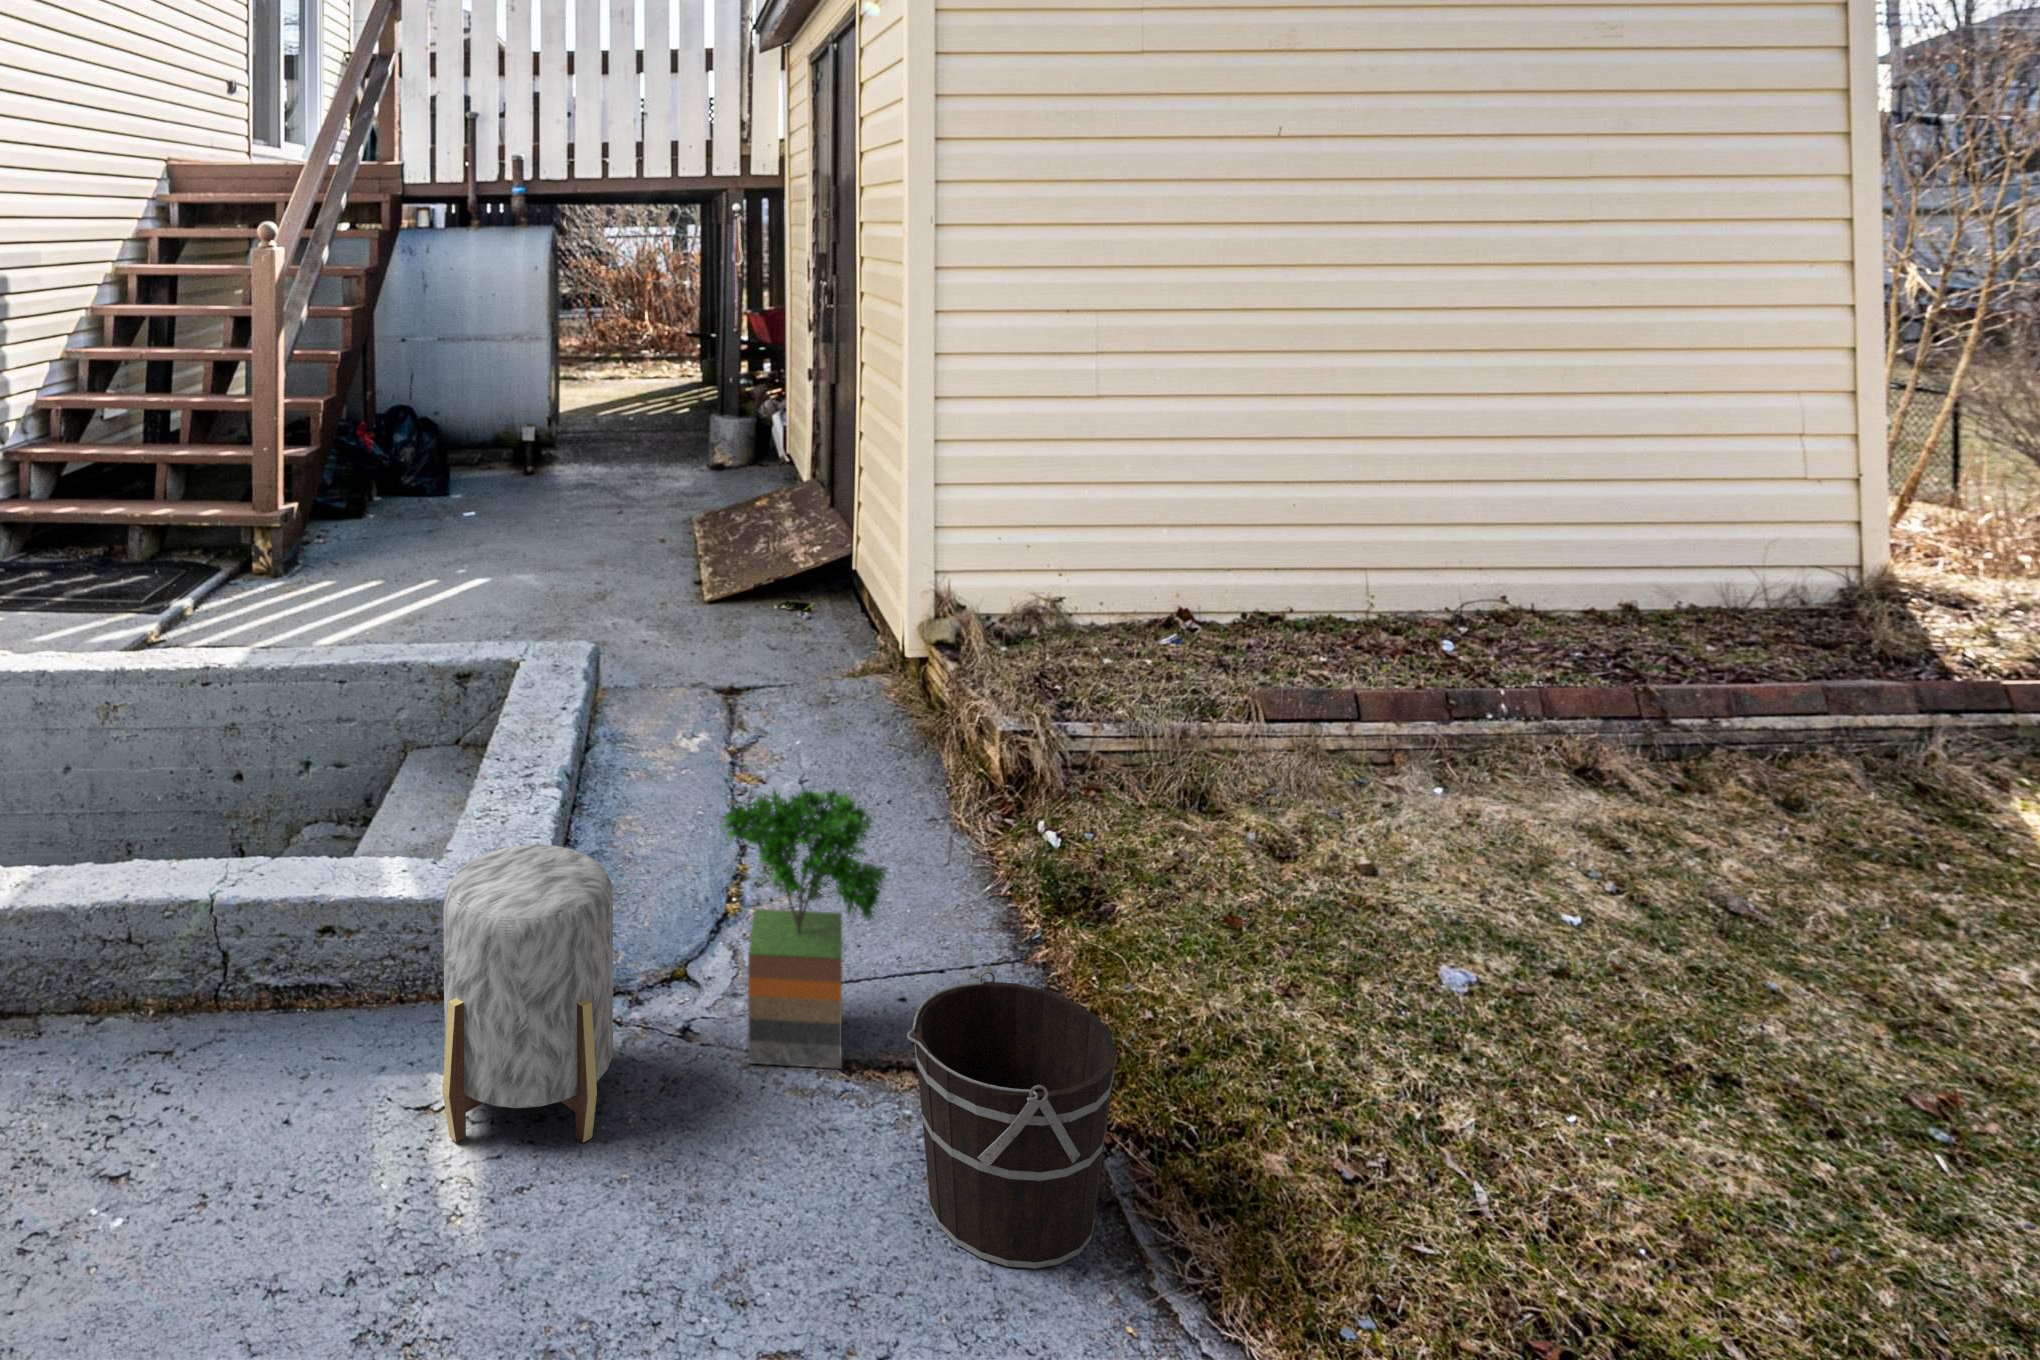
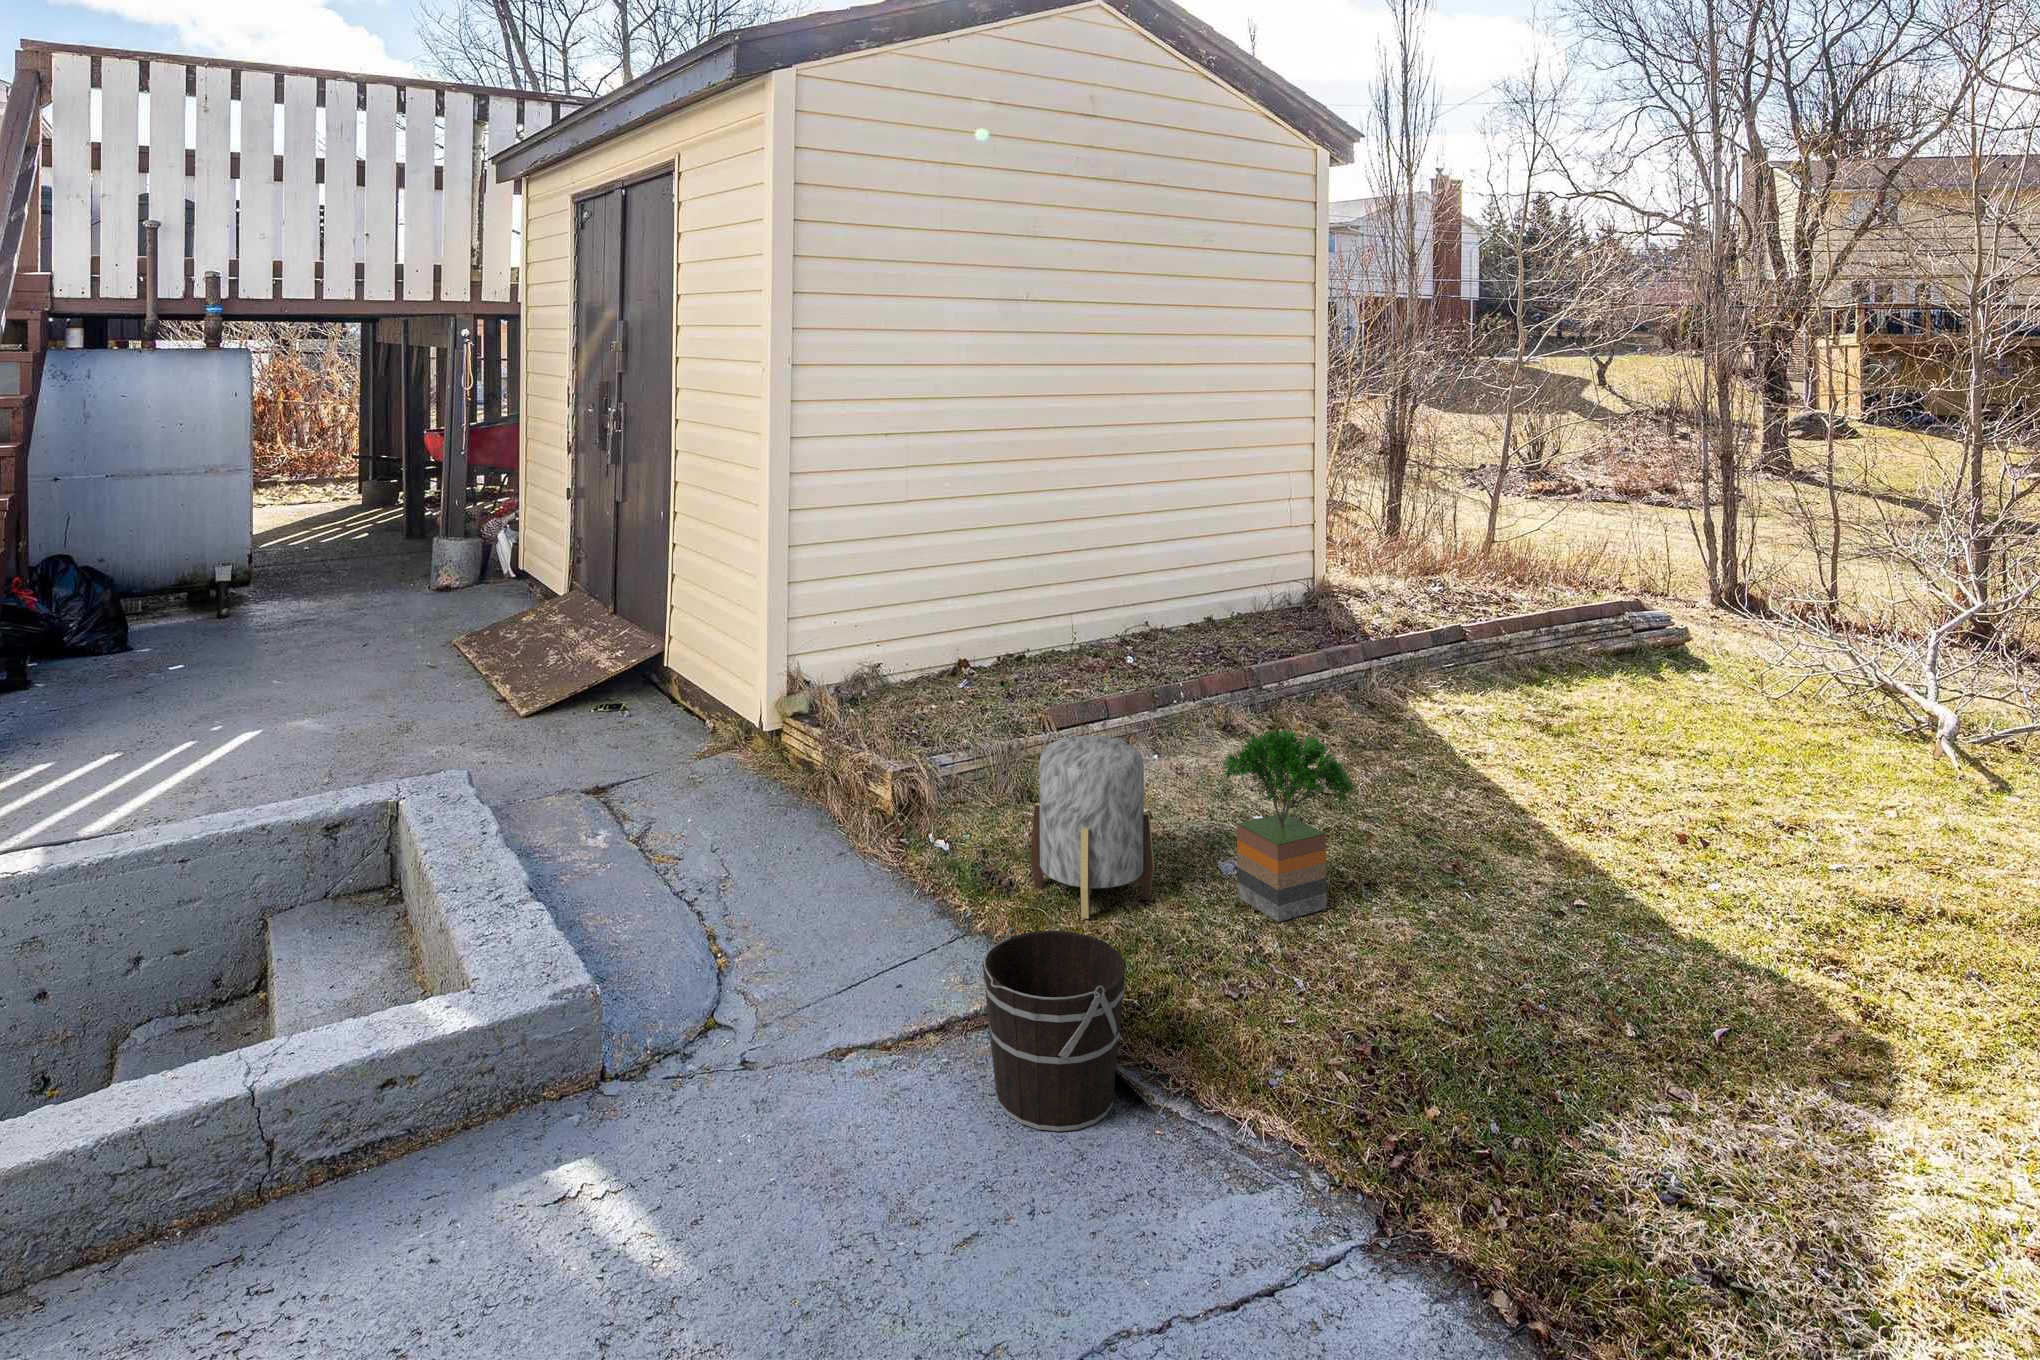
potted tree: present [723,789,887,1069] -> present [1222,729,1356,922]
stool: present [442,844,613,1142] -> present [1030,736,1154,919]

